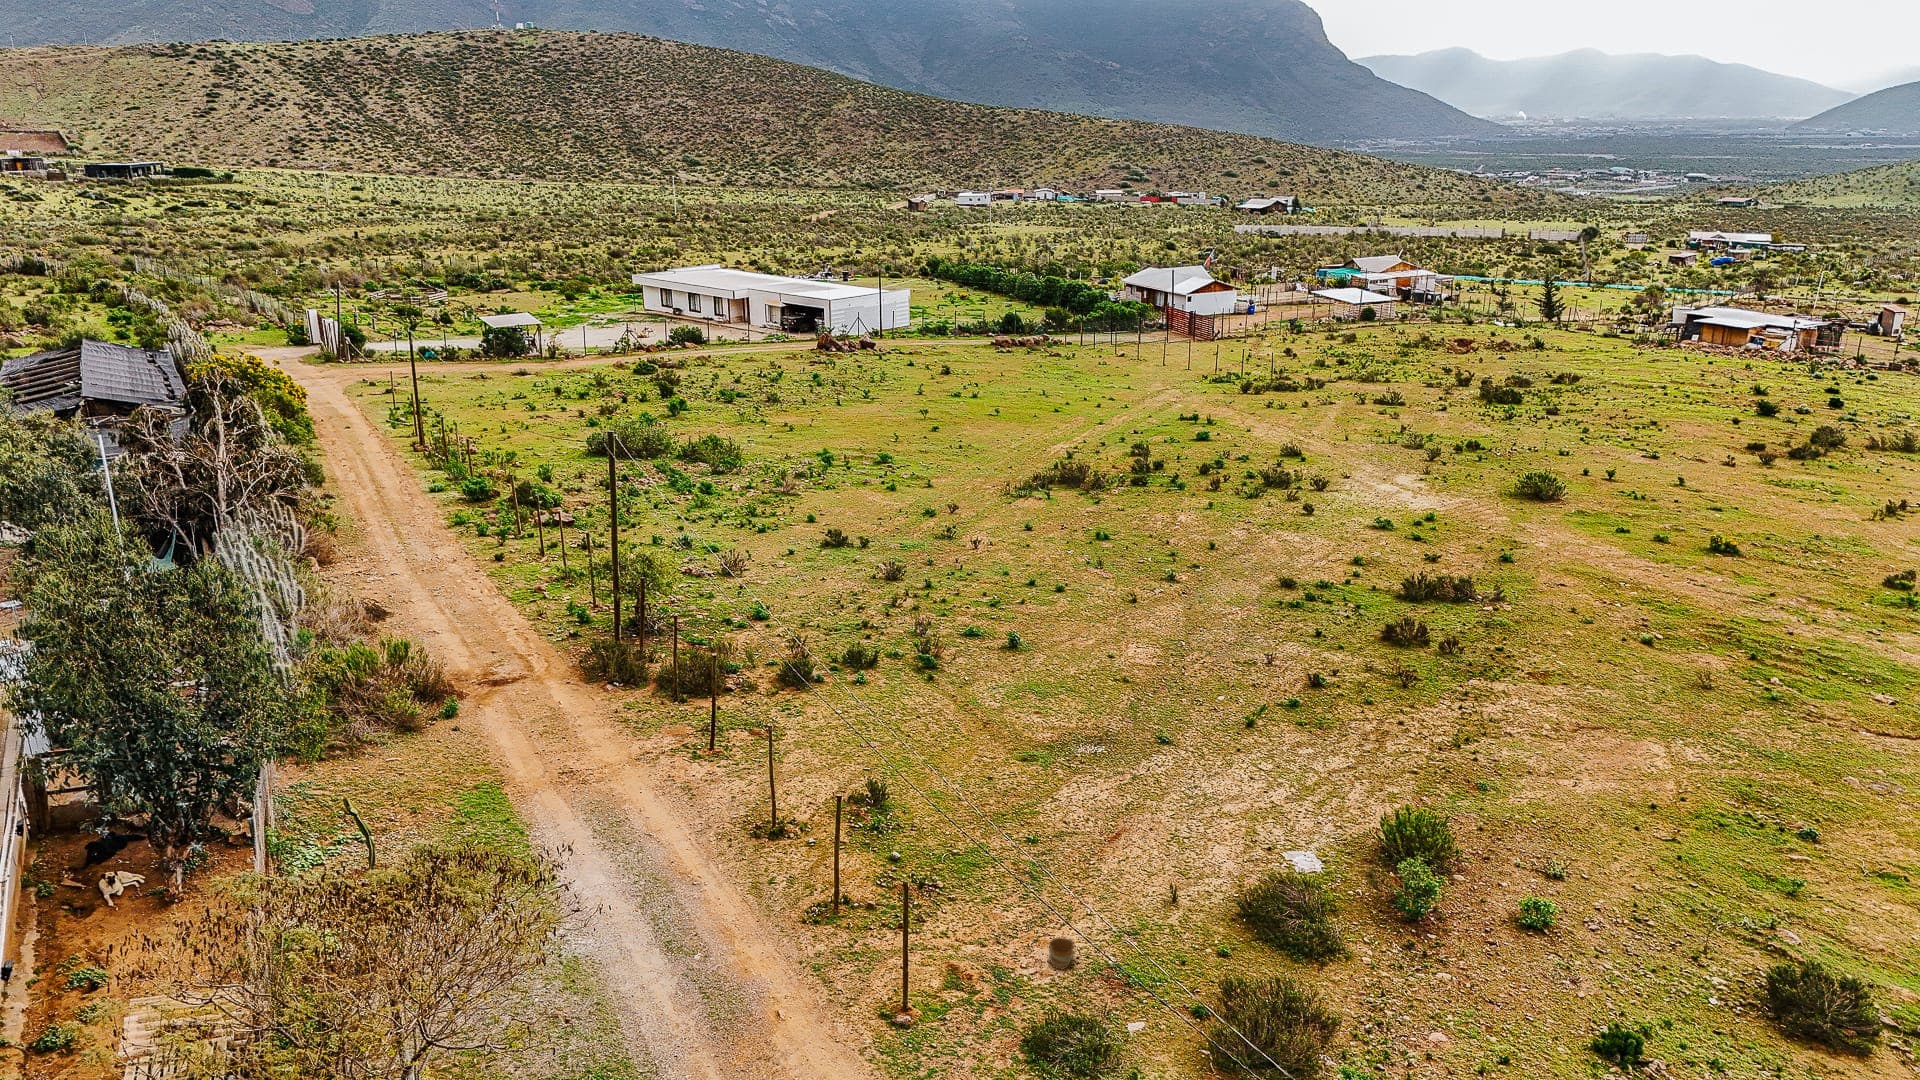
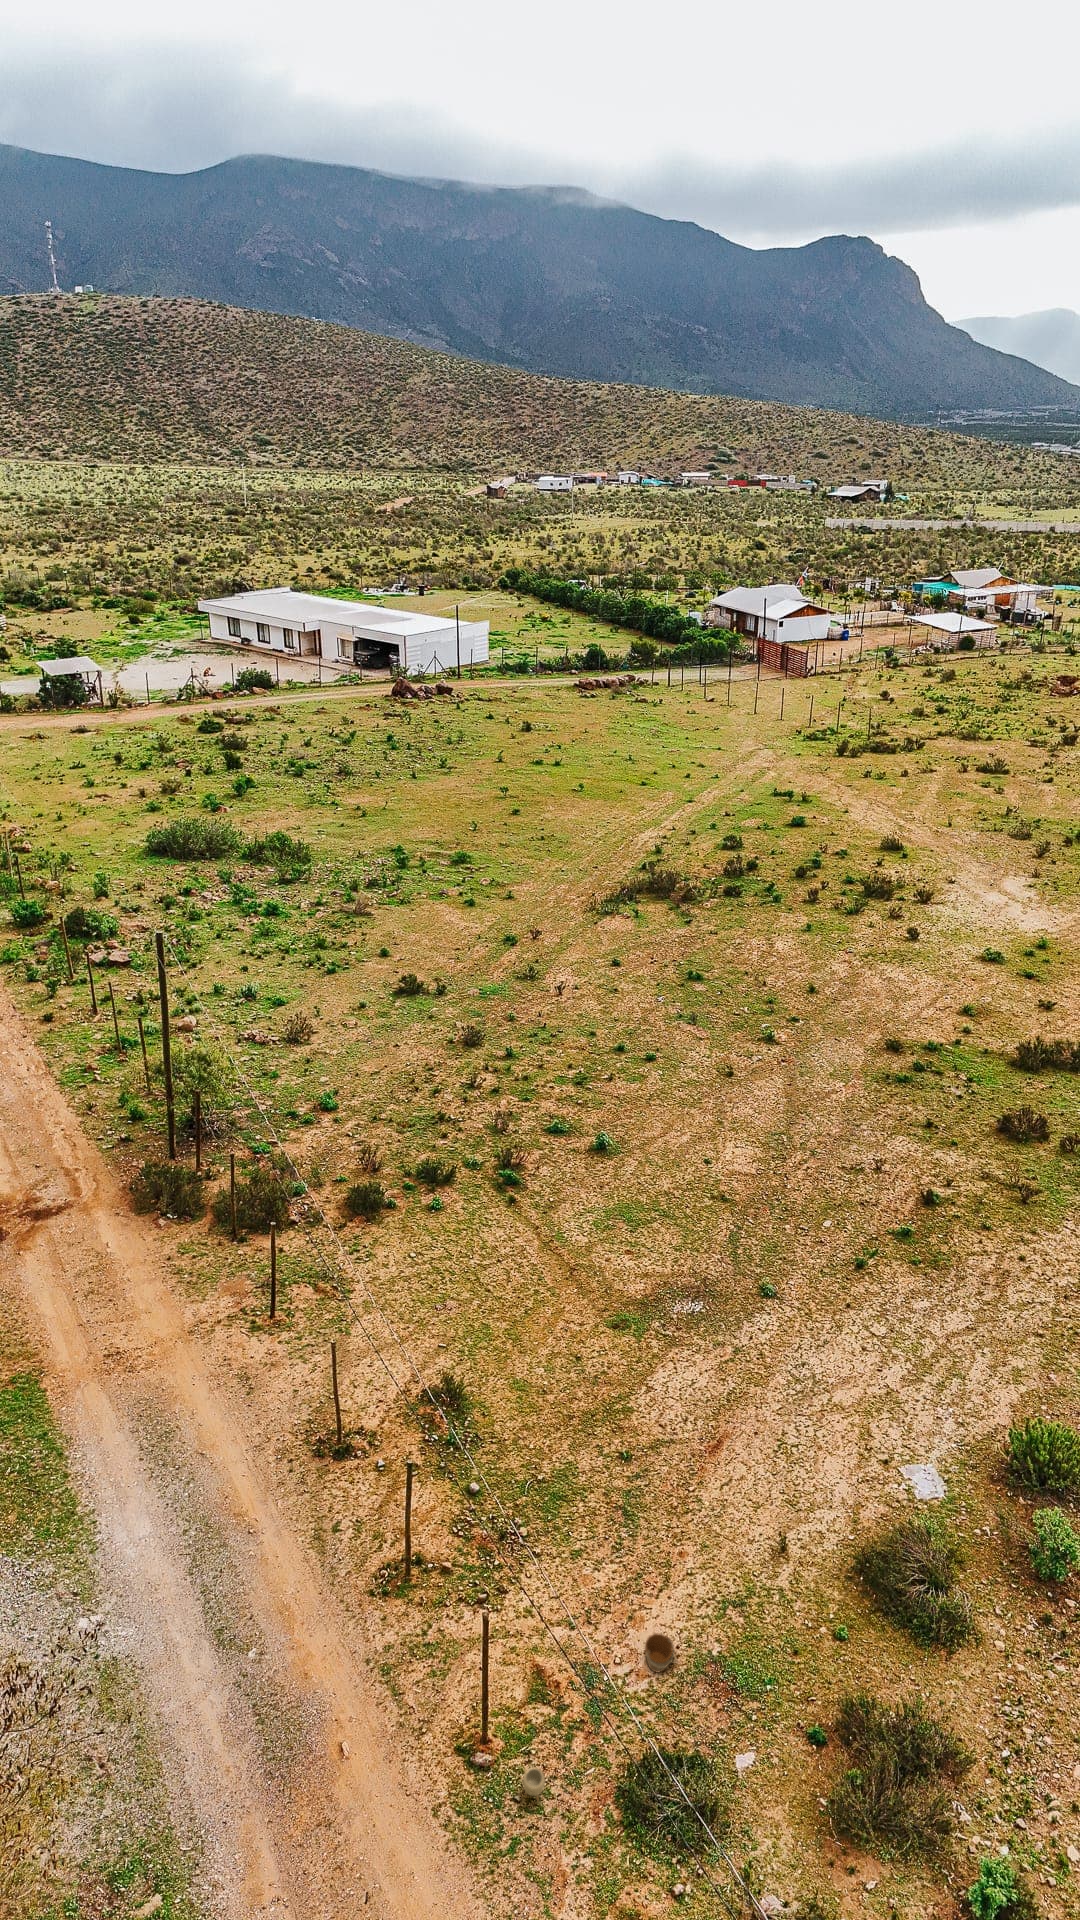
planter: none [938,1014,958,1045] -> present [522,1767,545,1801]

